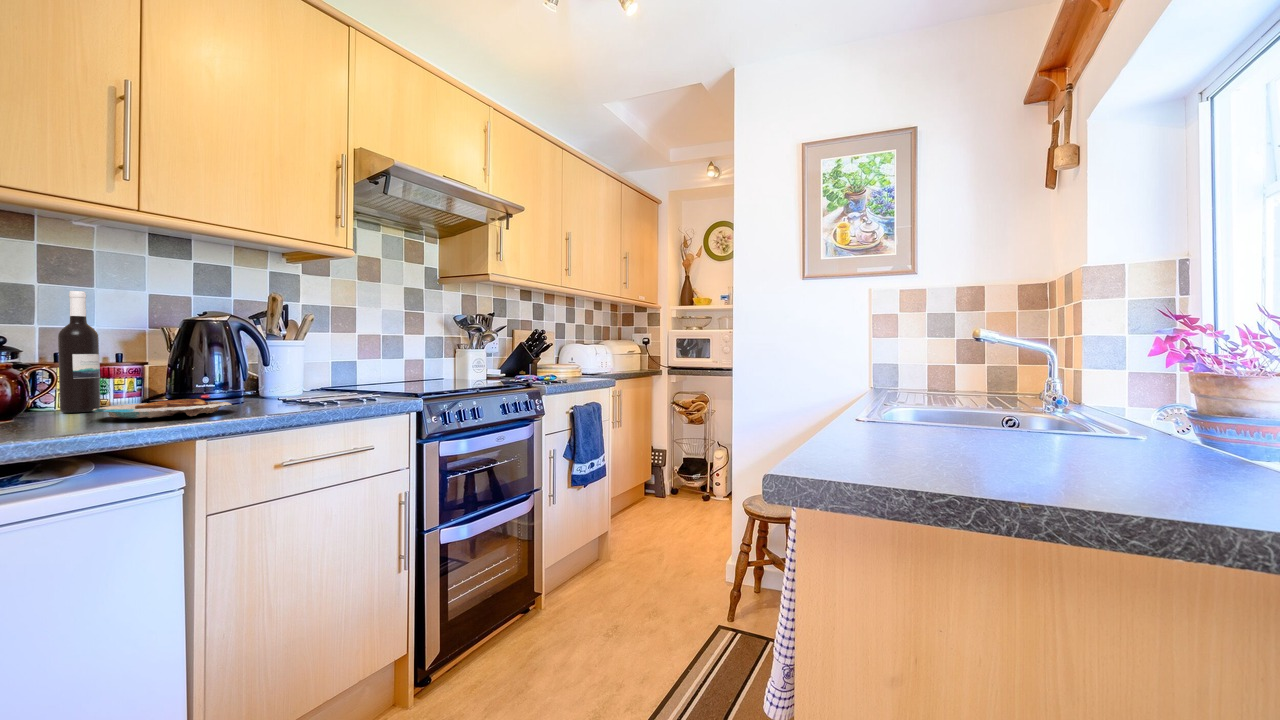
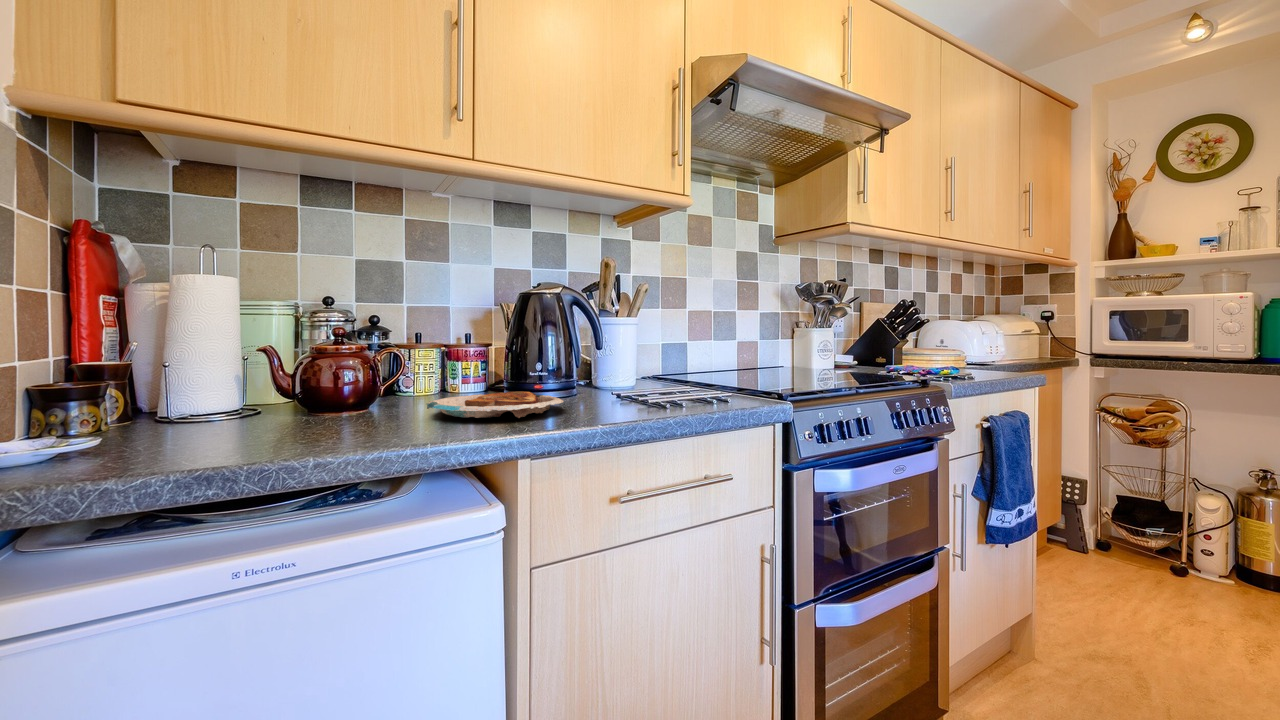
wine bottle: present [58,291,100,413] -> none [411,264,447,401]

